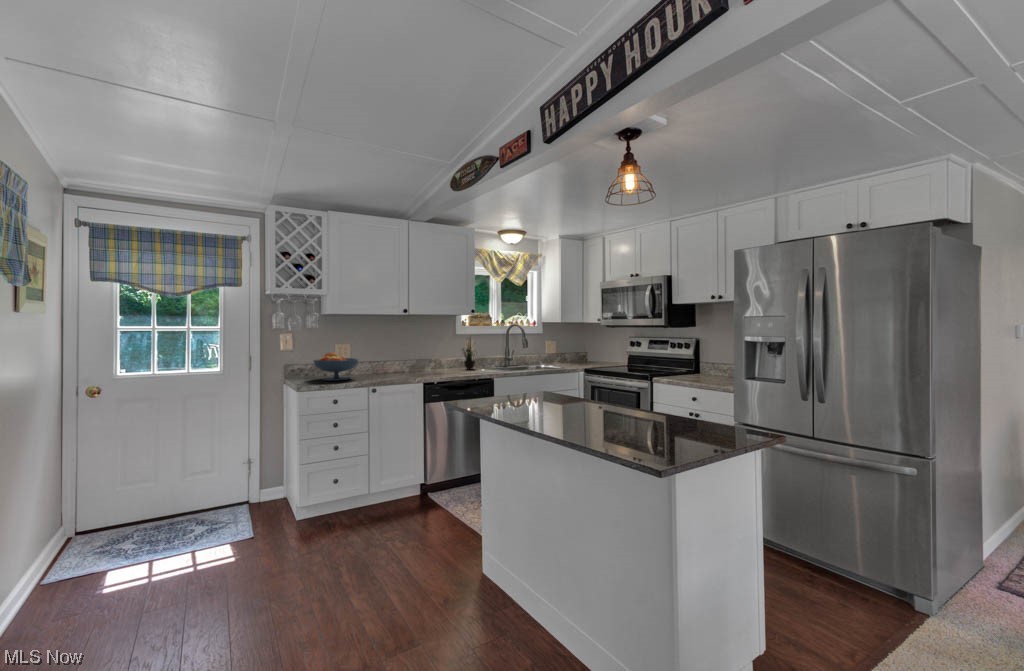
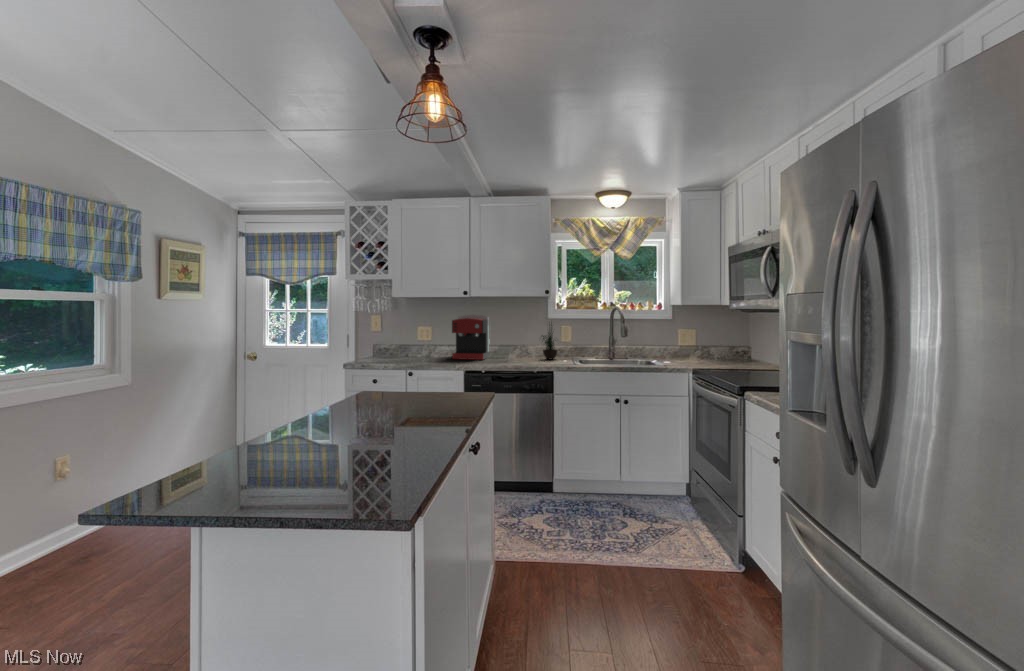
coffee maker: none [379,331,417,374] -> present [452,315,490,360]
fruit bowl: present [313,352,358,381] -> none [377,334,420,362]

